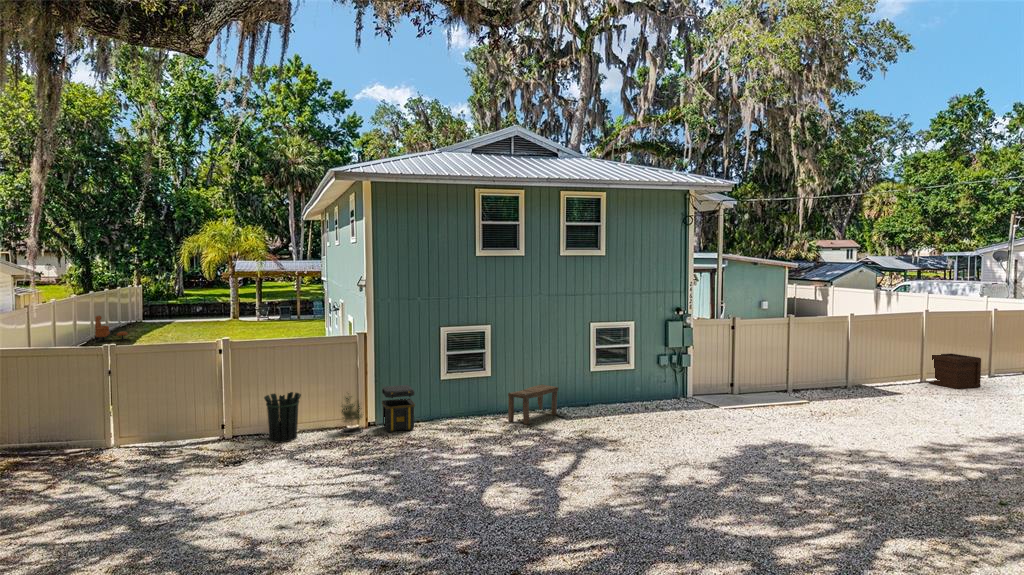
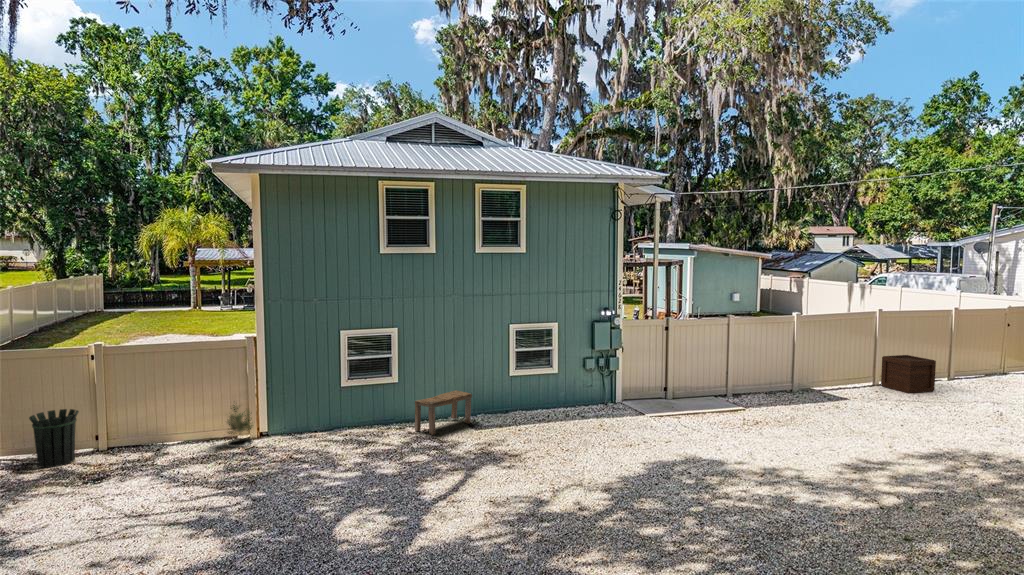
lounge chair: present [95,316,129,342] -> none [31,308,69,336]
toolbox: present [382,385,415,432] -> none [276,392,309,444]
waste bin: present [264,392,301,442] -> present [29,409,79,468]

